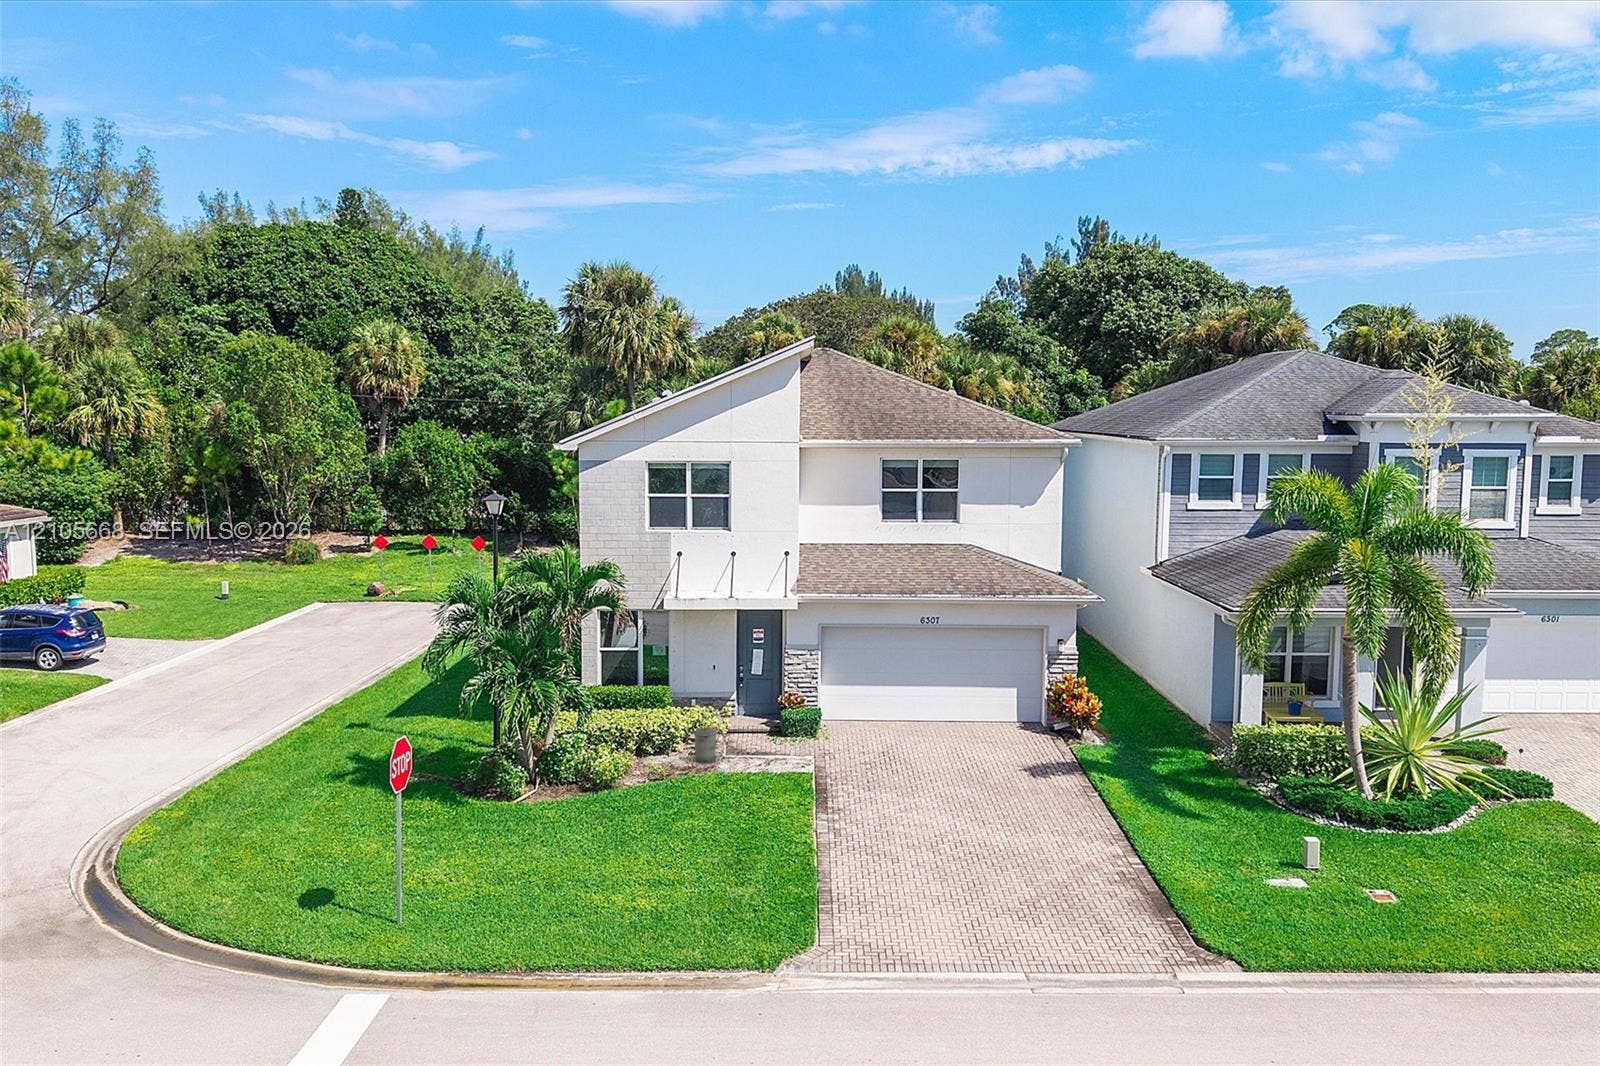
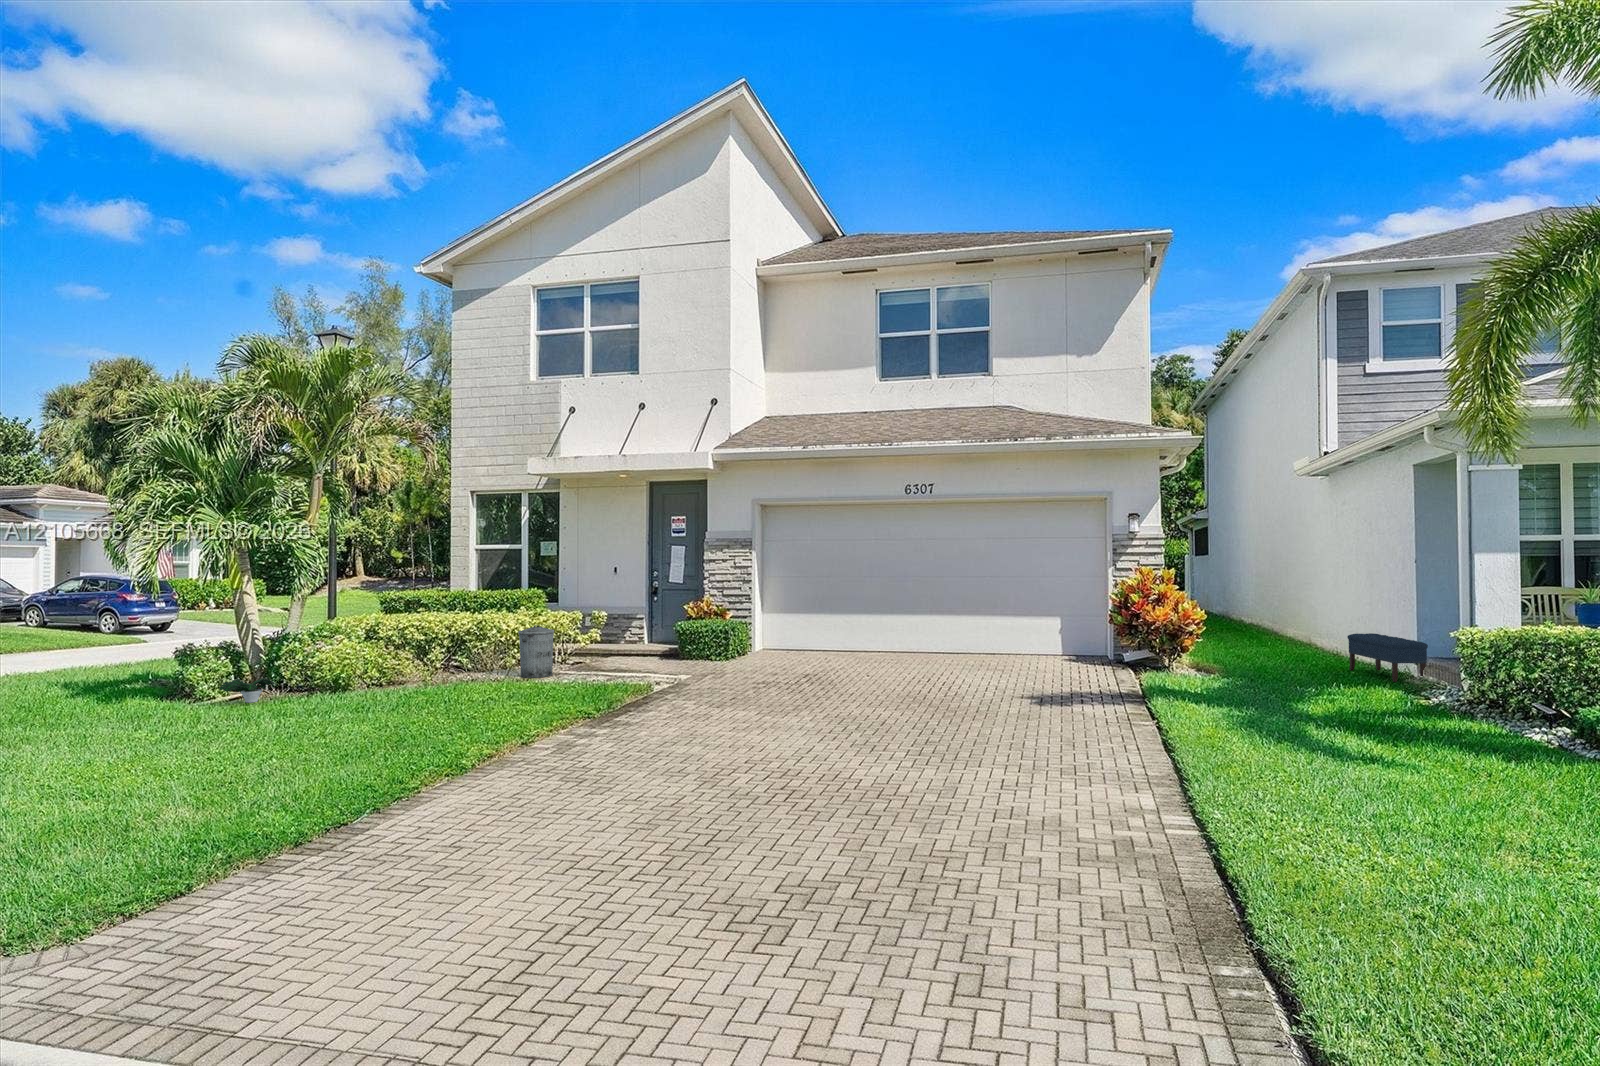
bench: none [1179,715,1221,749] -> present [1347,633,1428,682]
potted plant: present [1226,767,1258,785] -> present [219,678,277,703]

